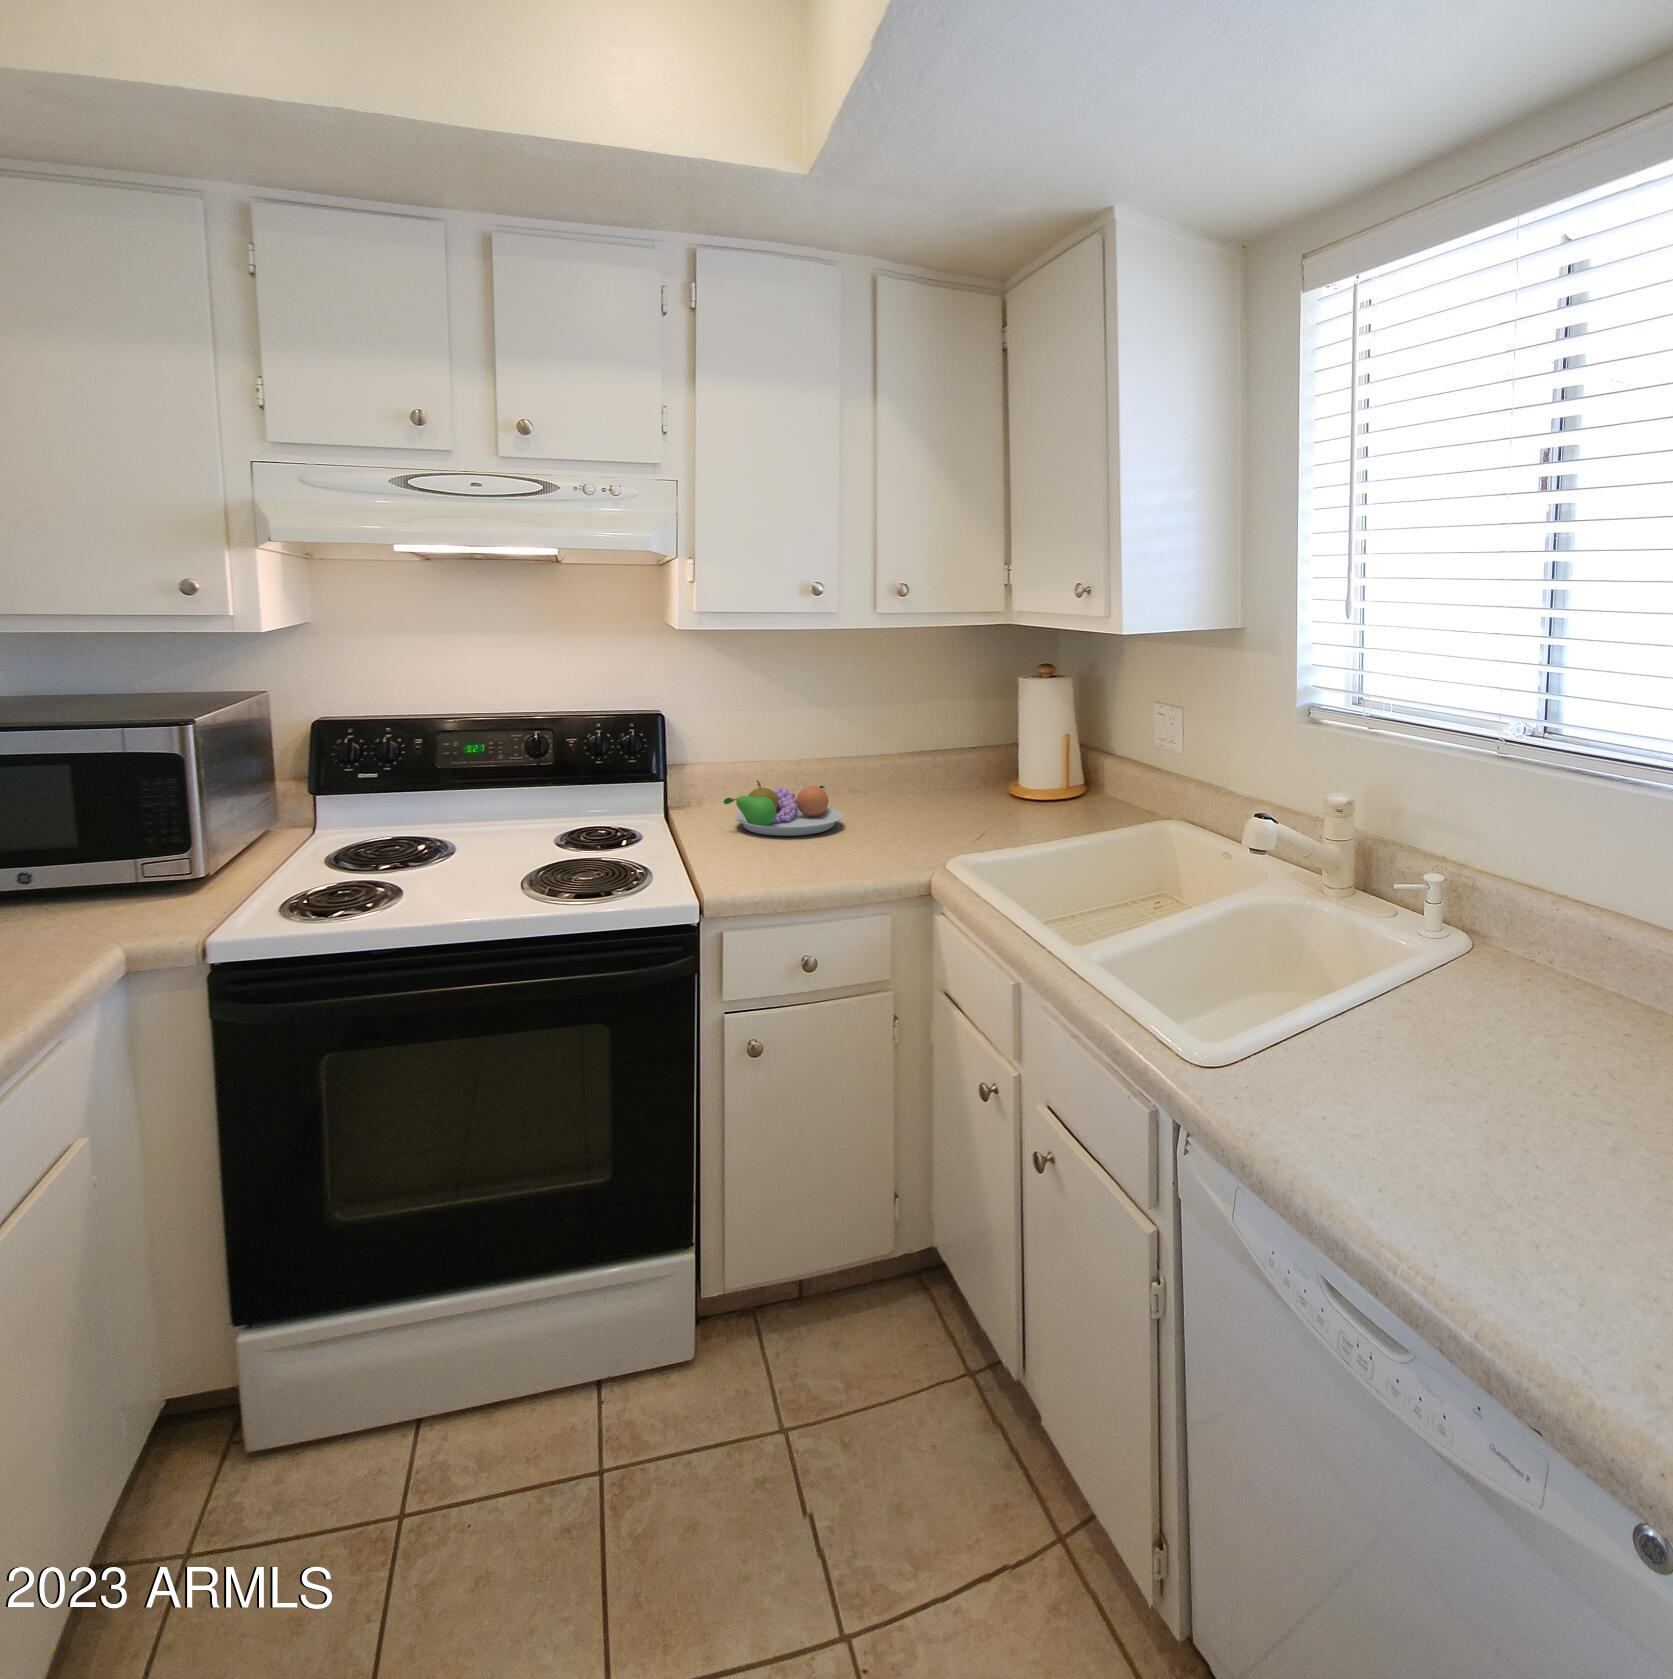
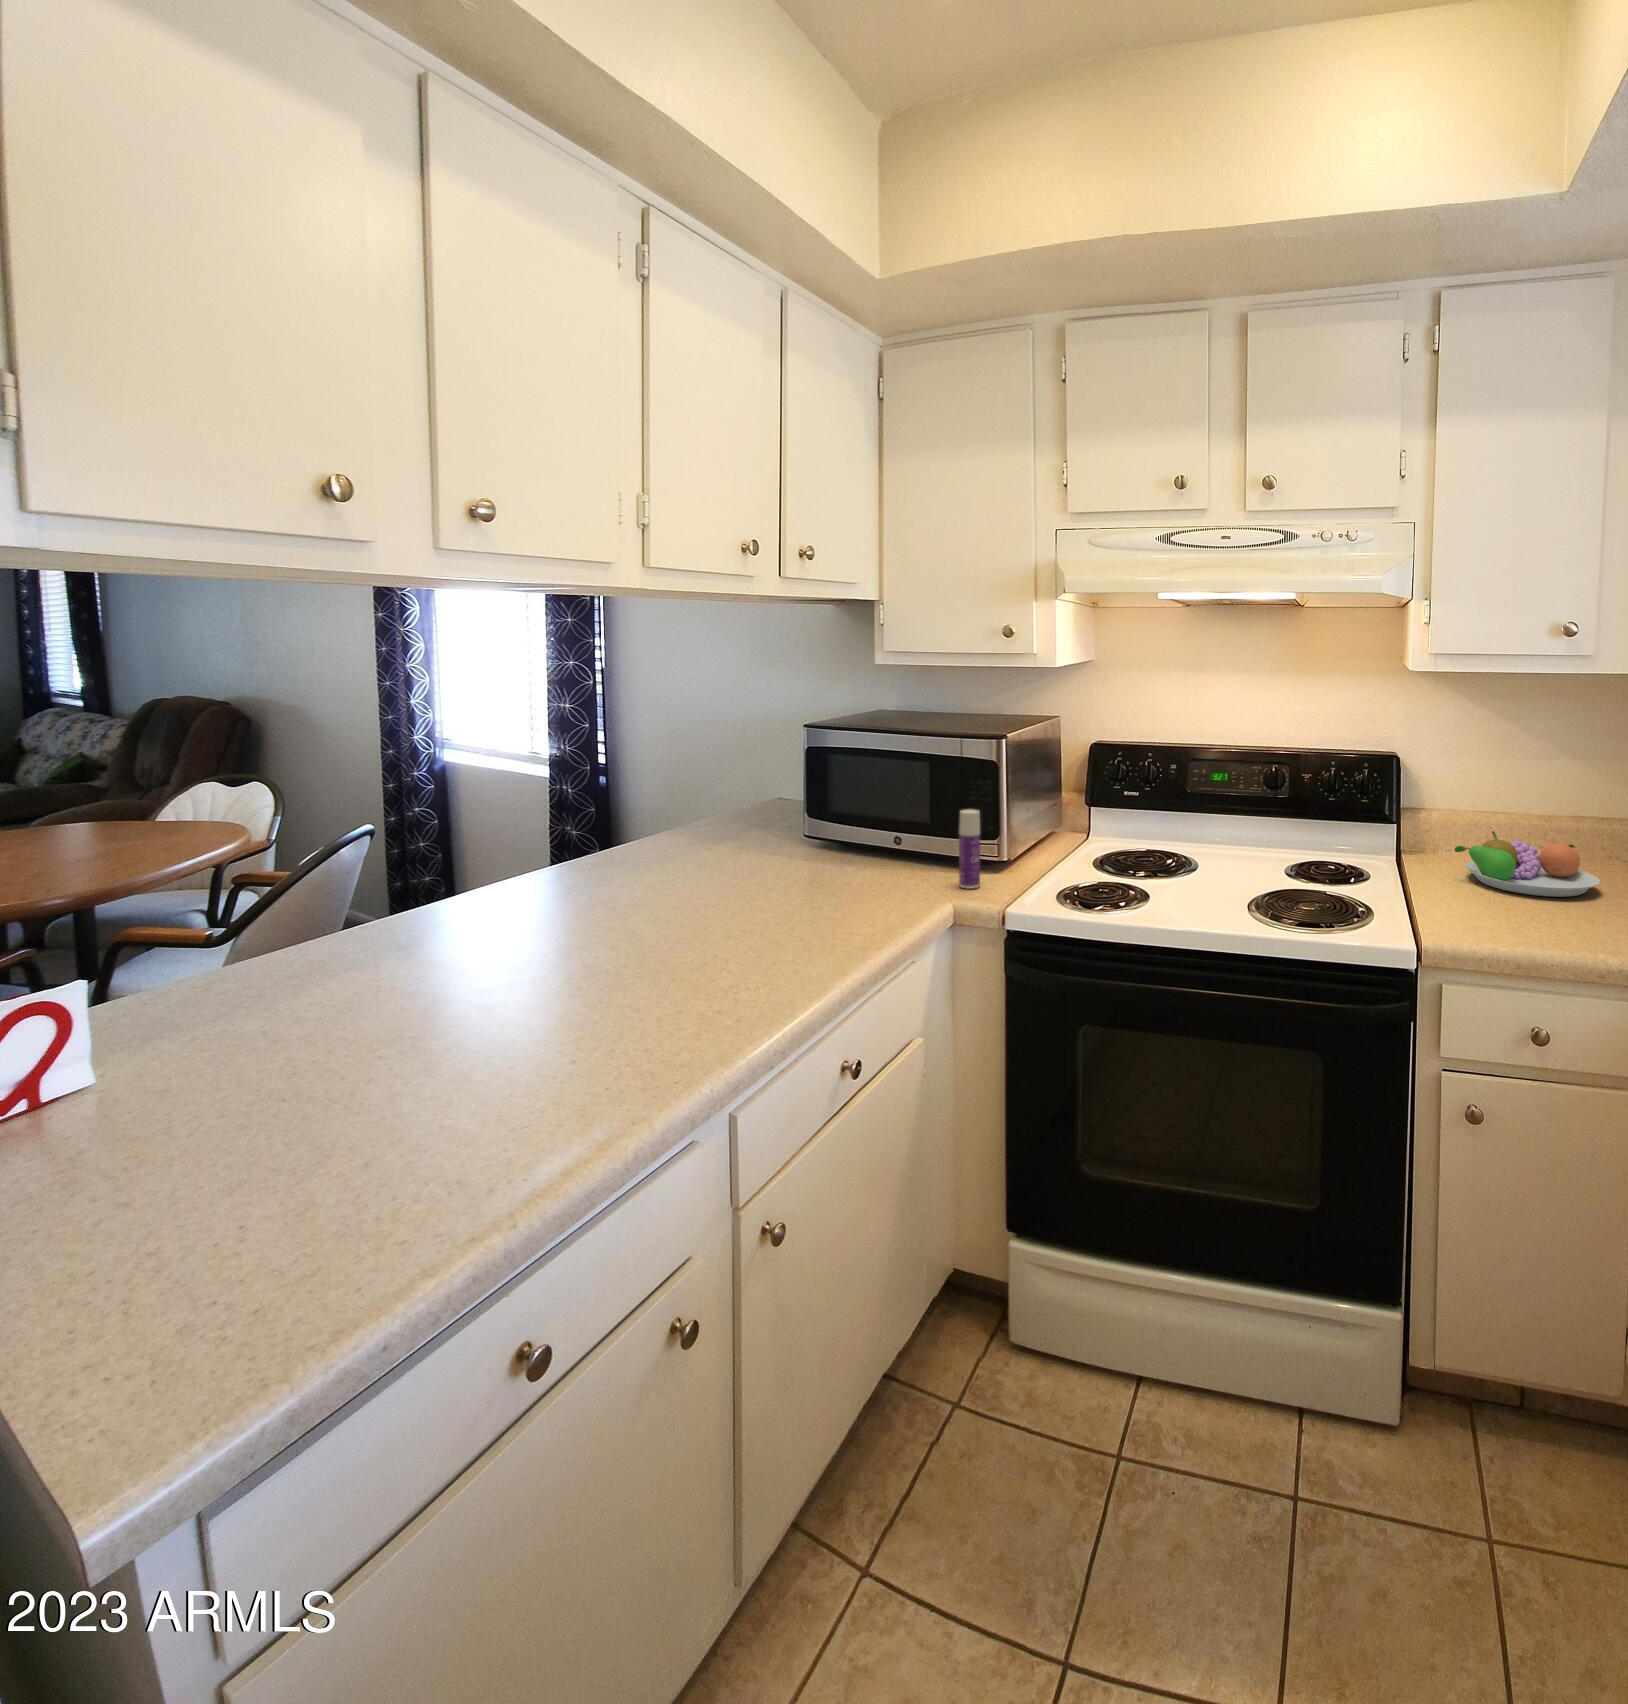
bottle: none [133,819,169,921] -> present [959,809,980,889]

